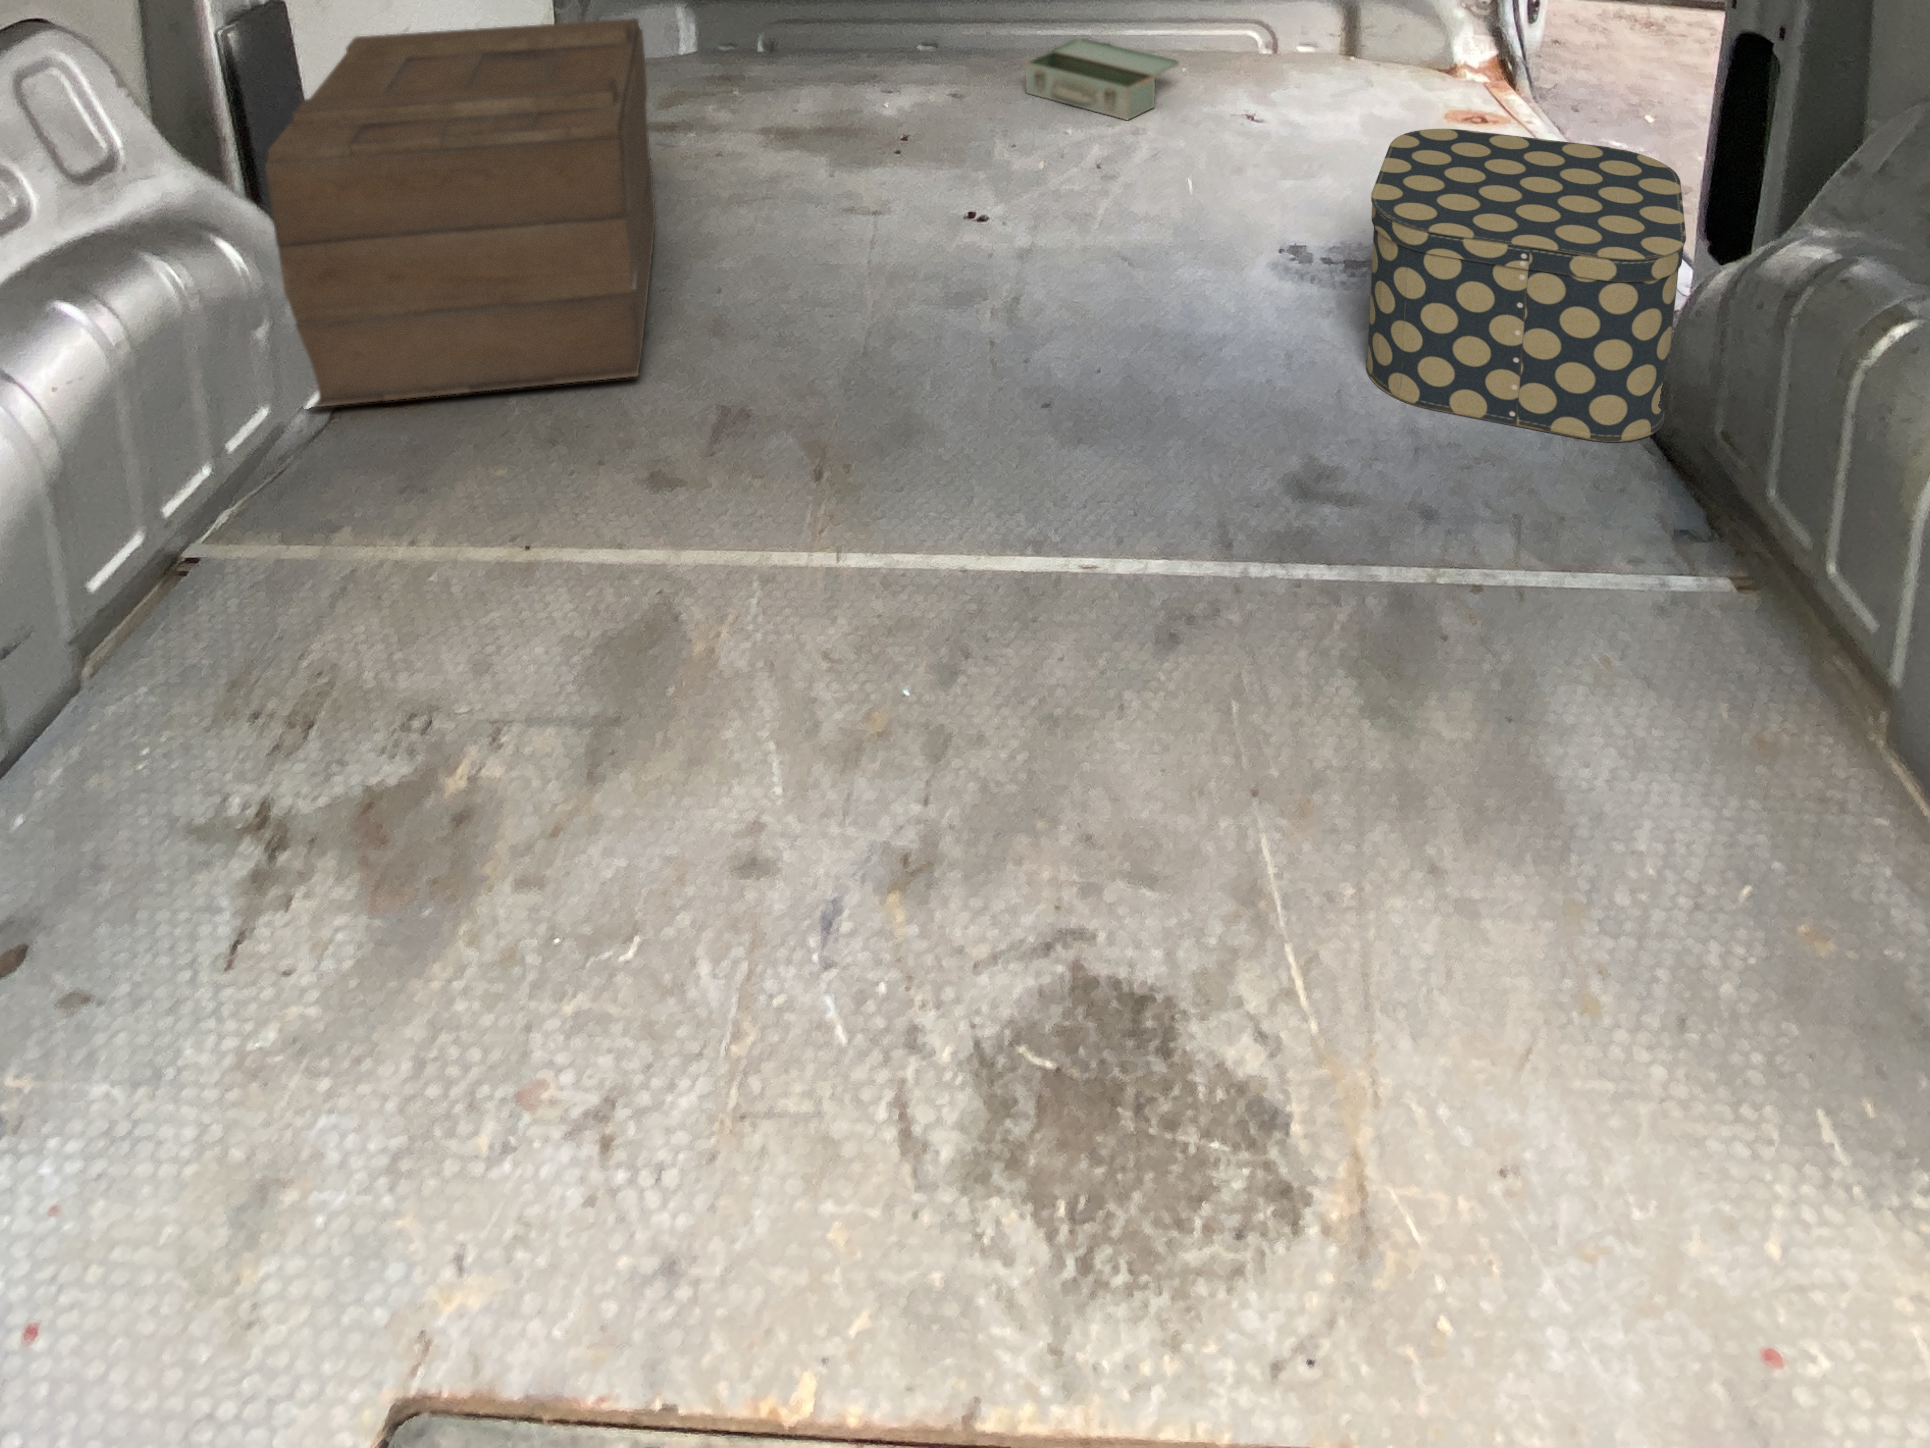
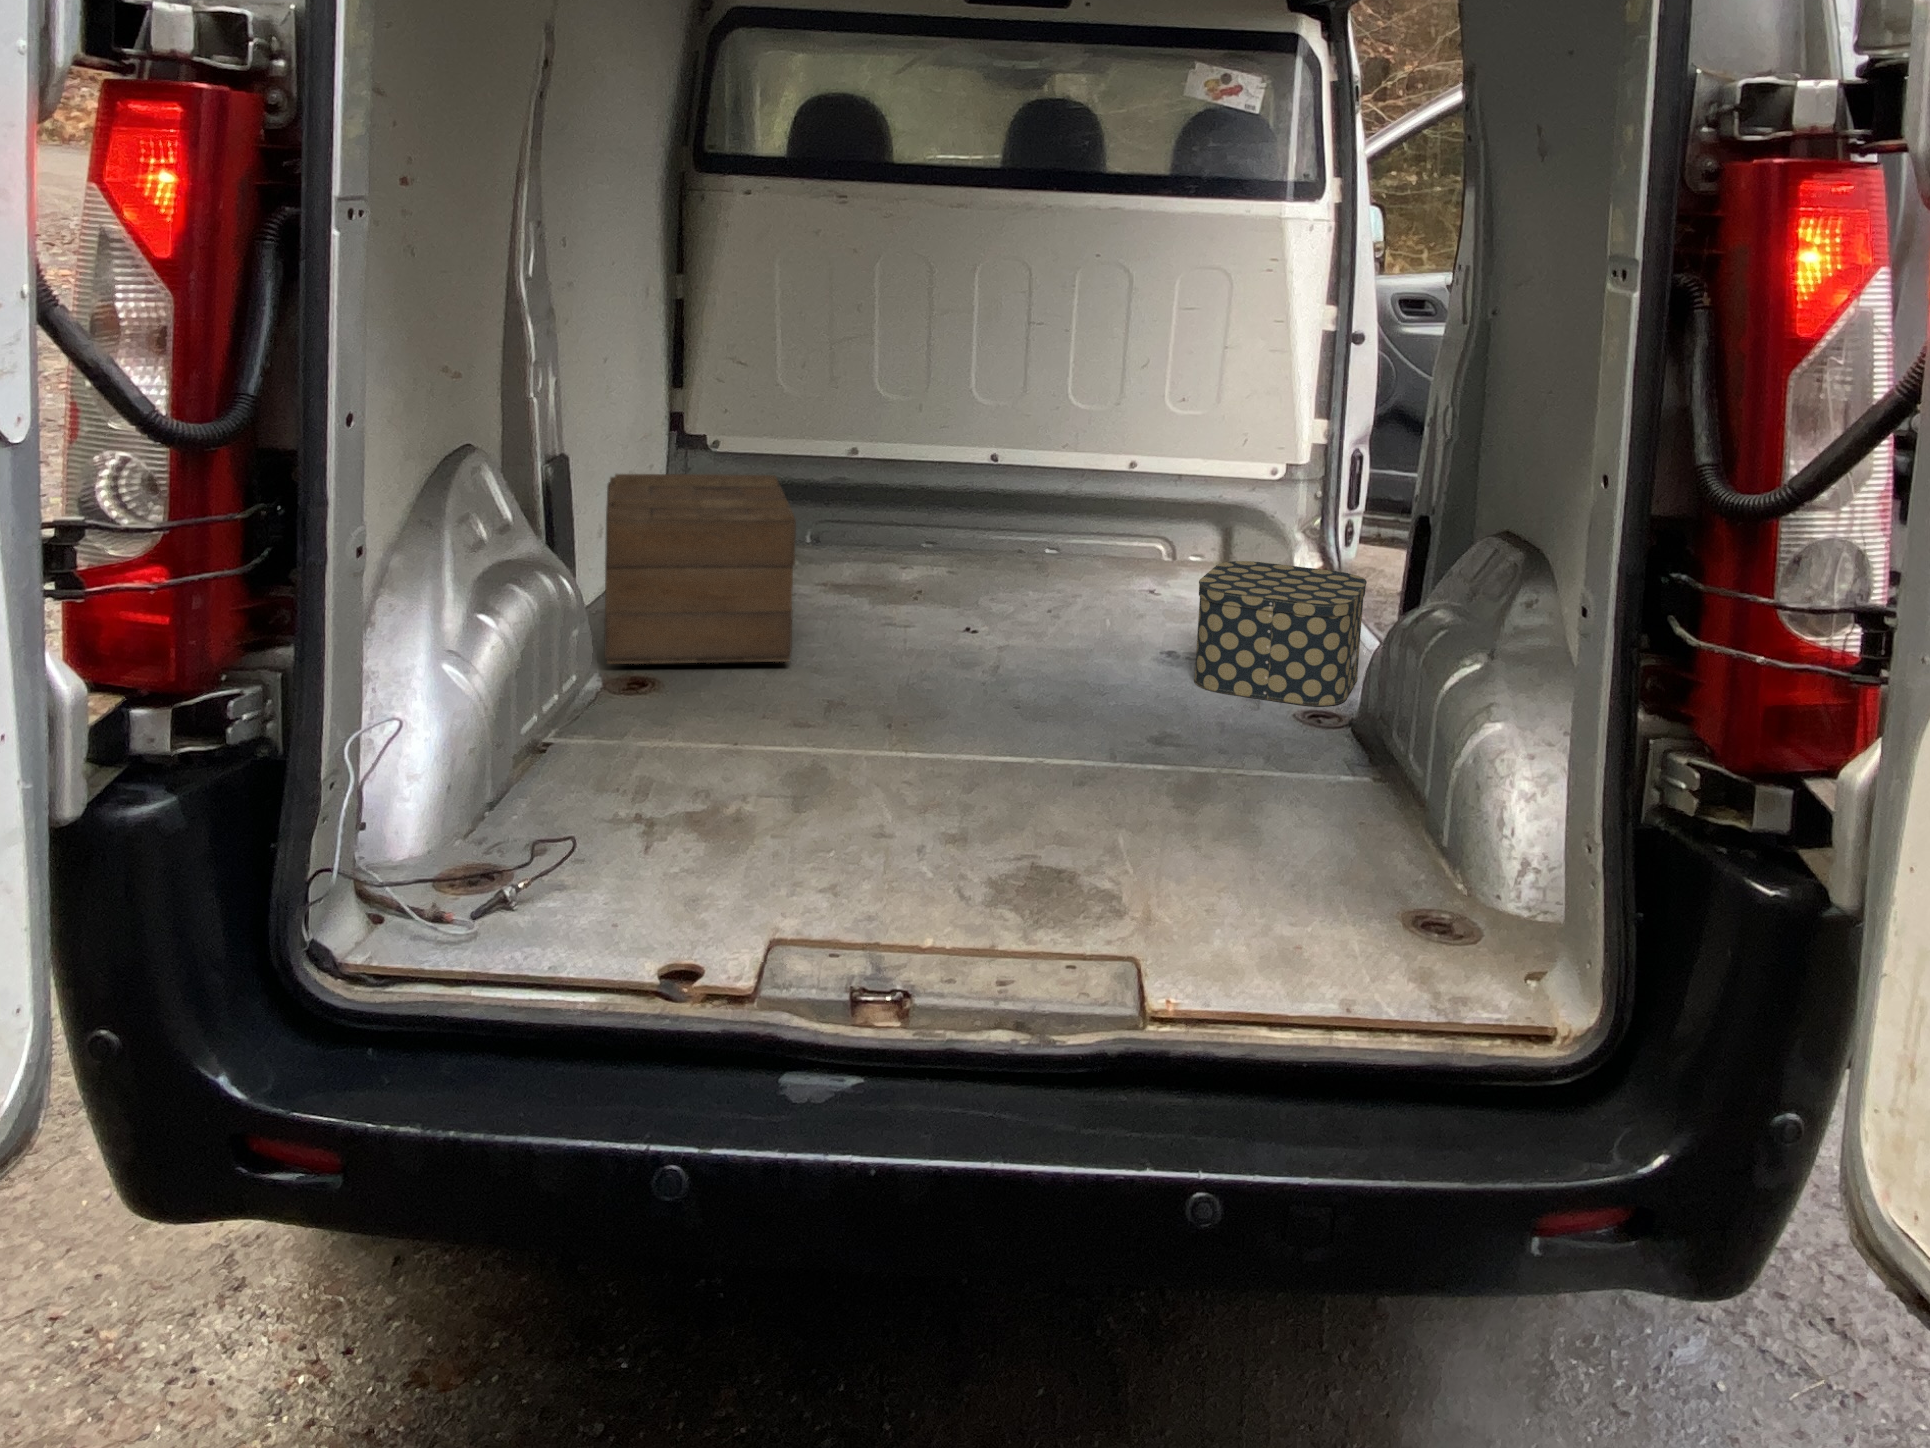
toolbox: present [1026,38,1179,120] -> none [1000,538,1106,586]

